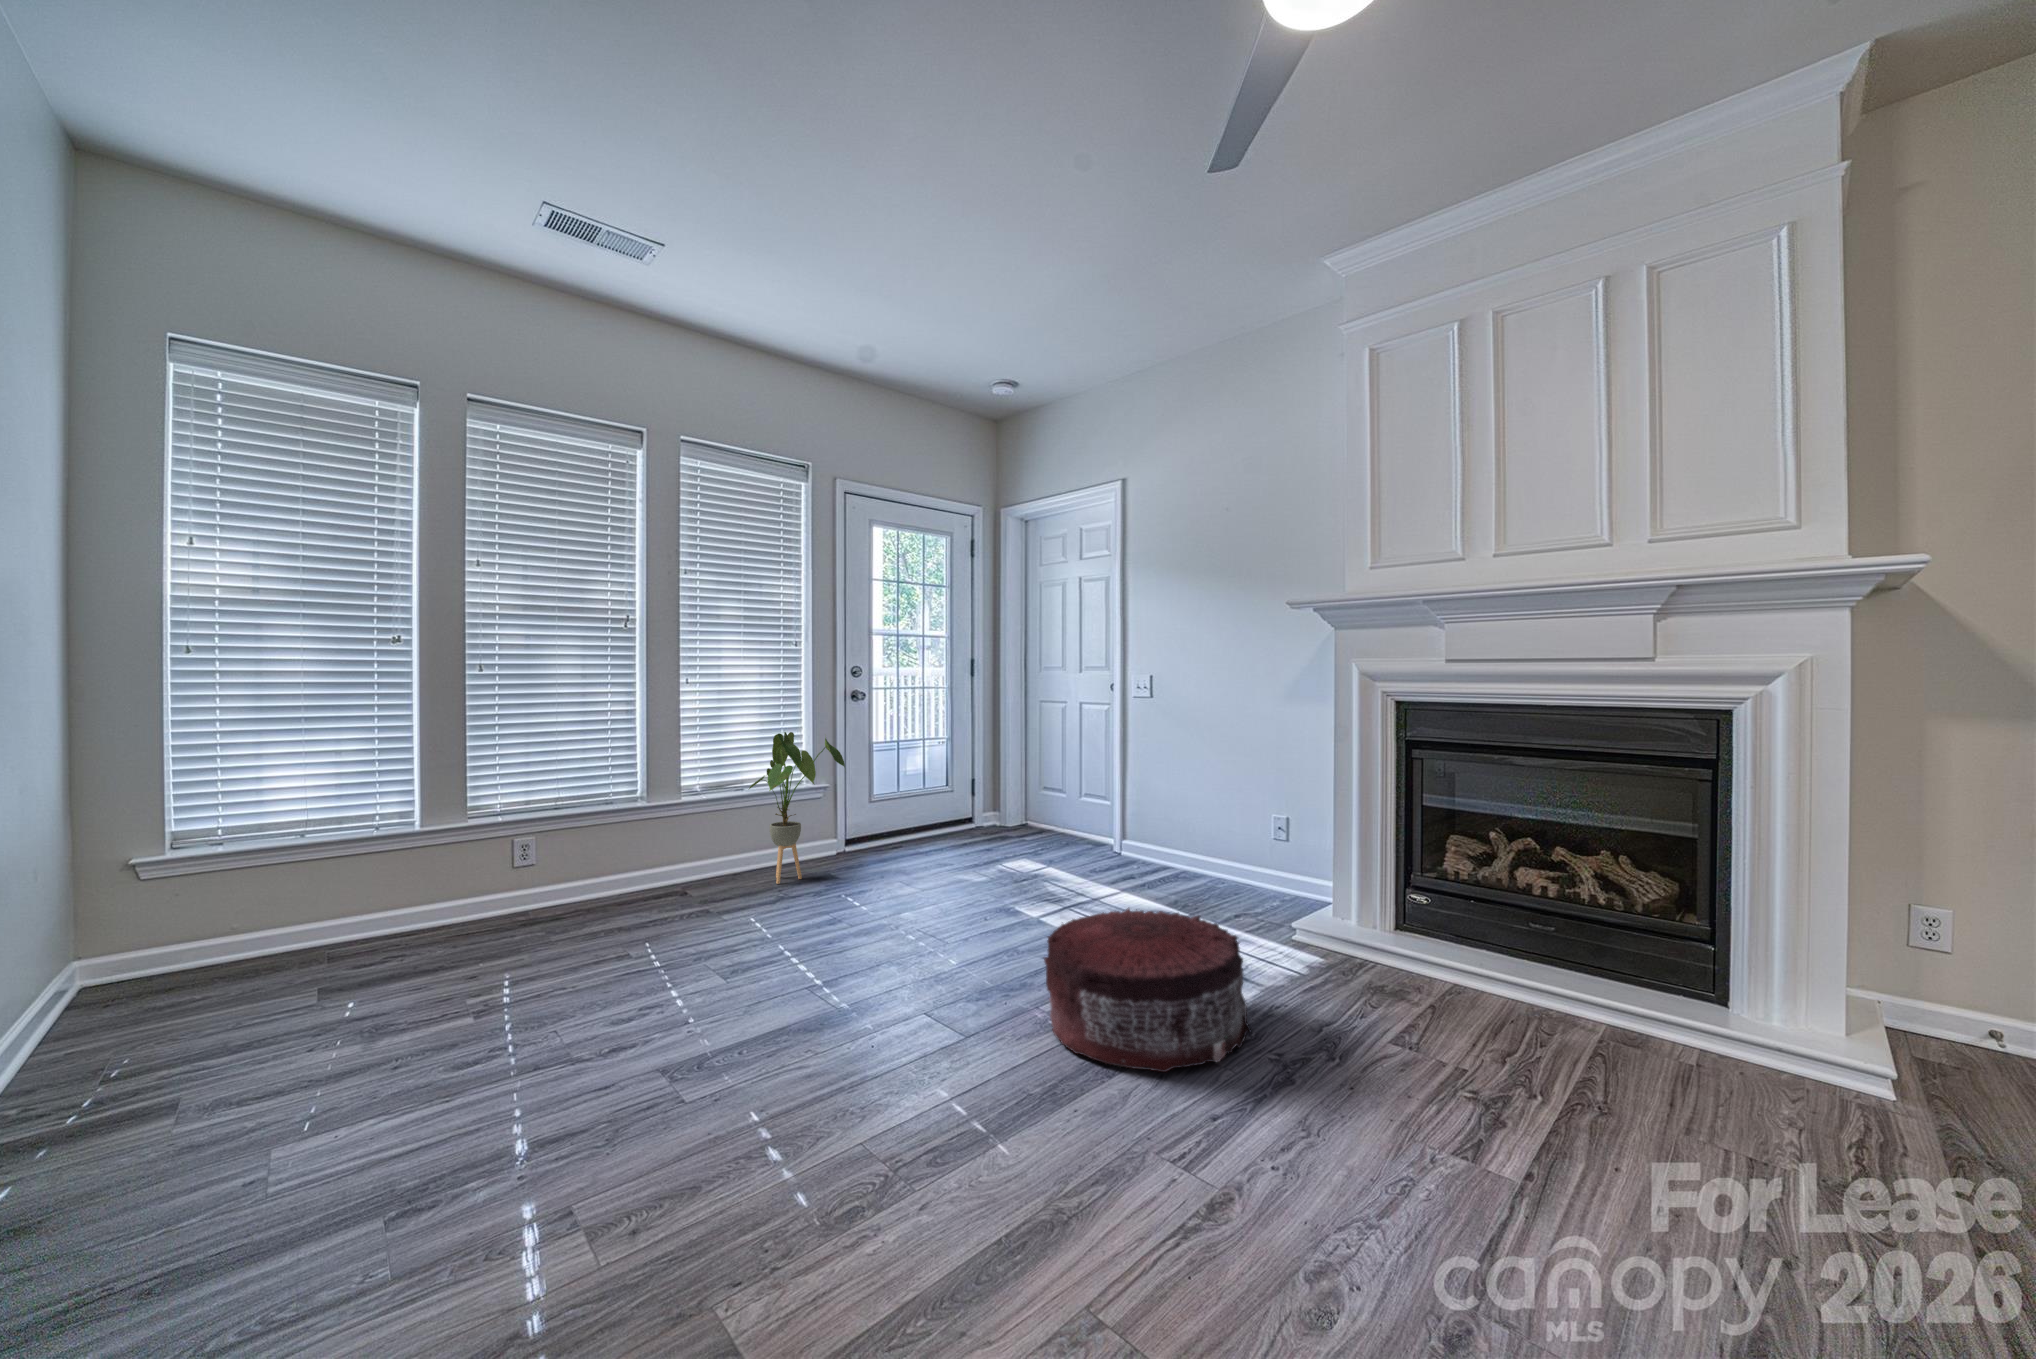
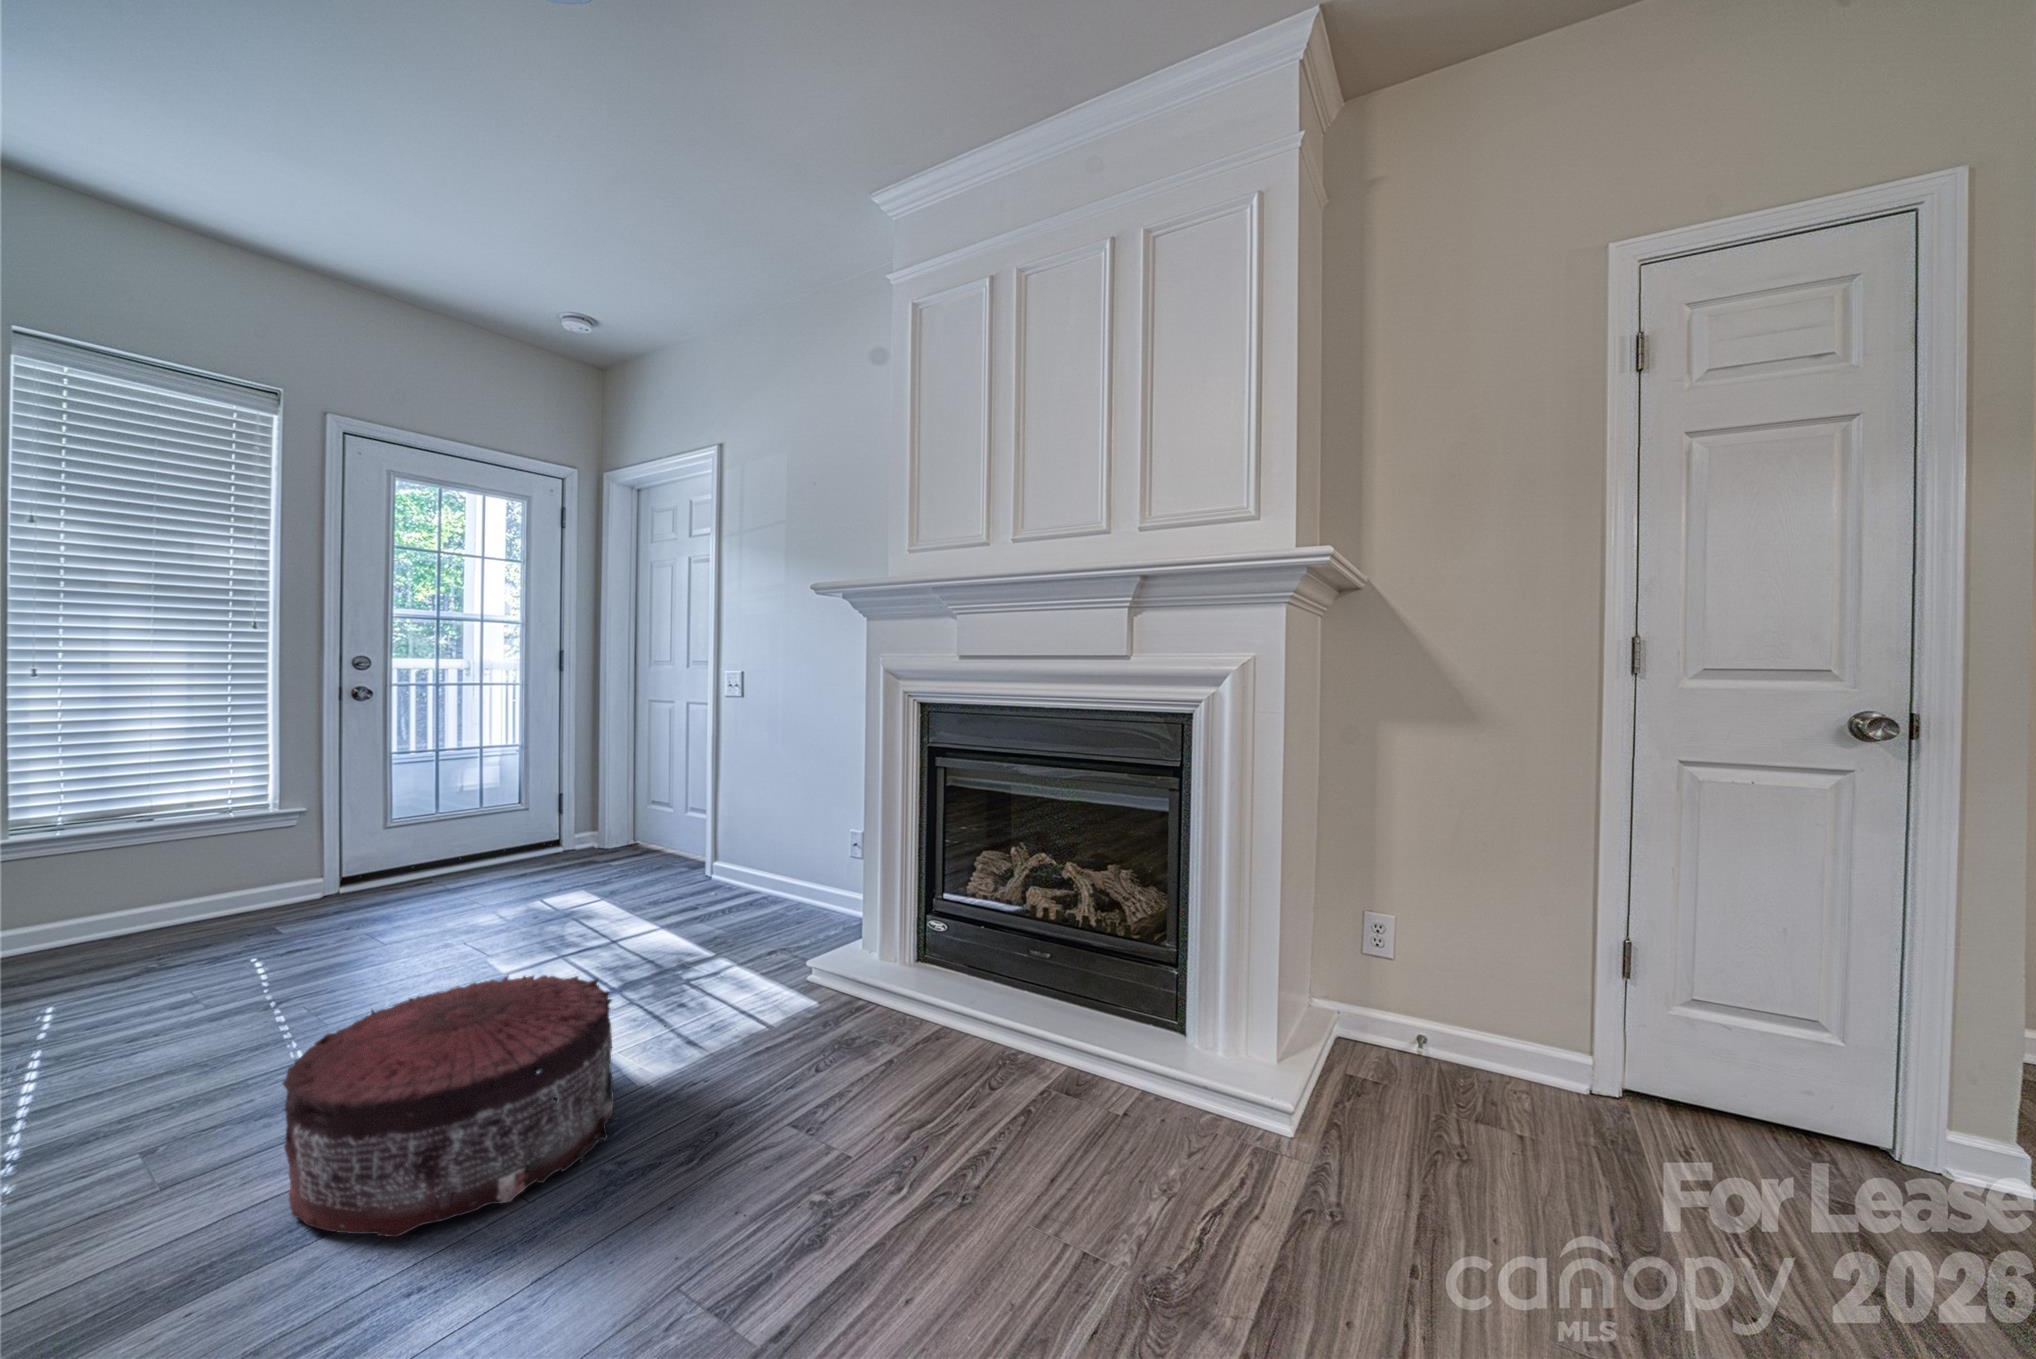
house plant: present [749,732,845,884] -> none [127,741,299,947]

